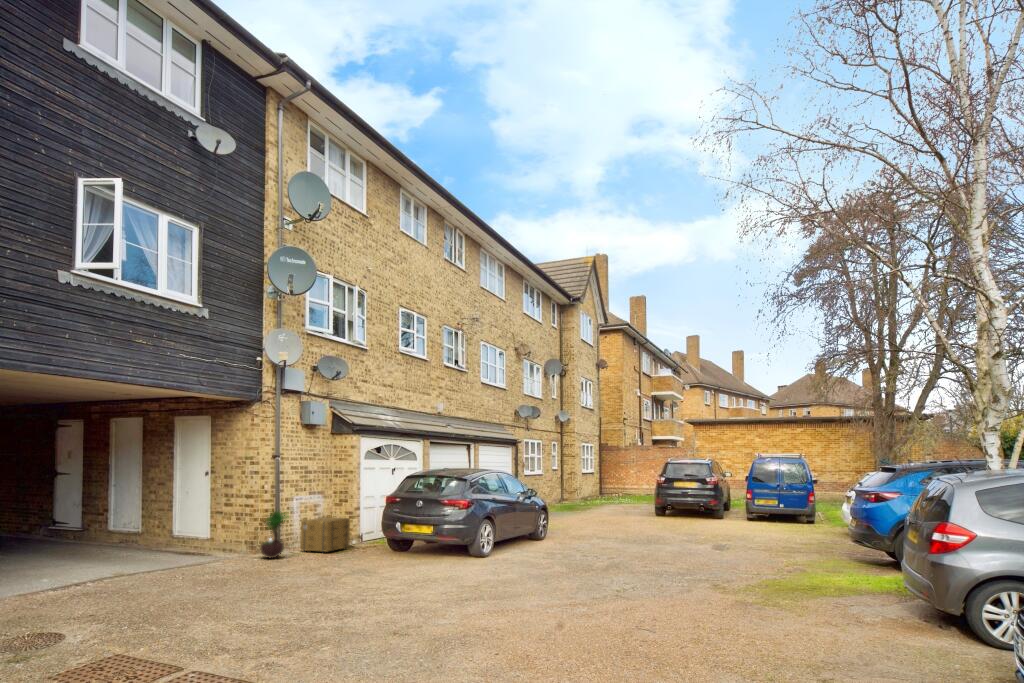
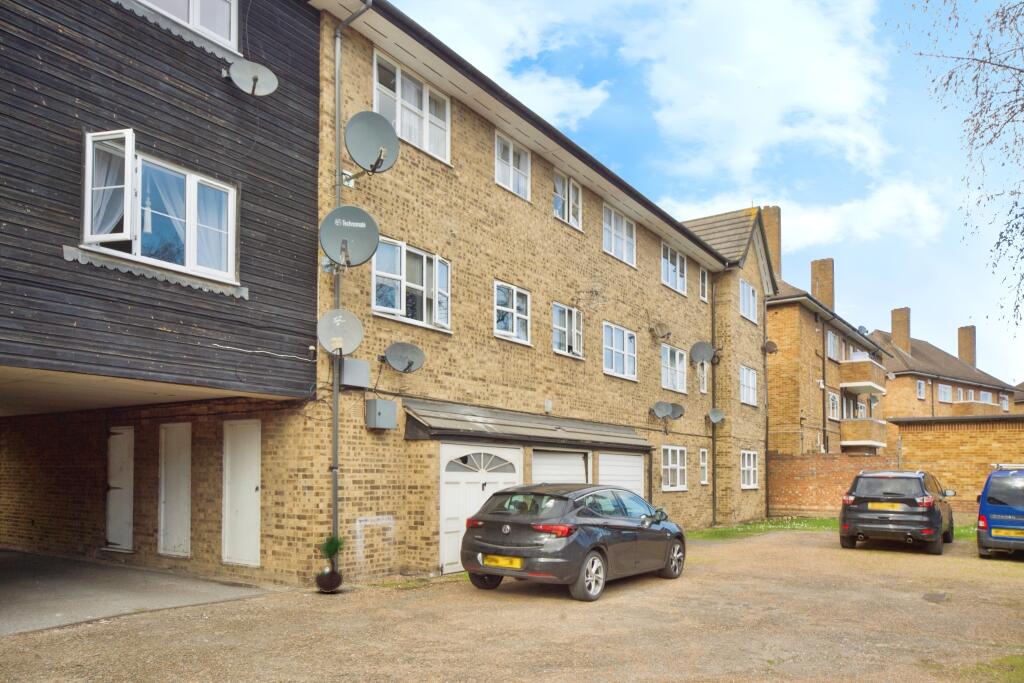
cardboard box: present [300,517,350,552] -> none [365,543,426,589]

